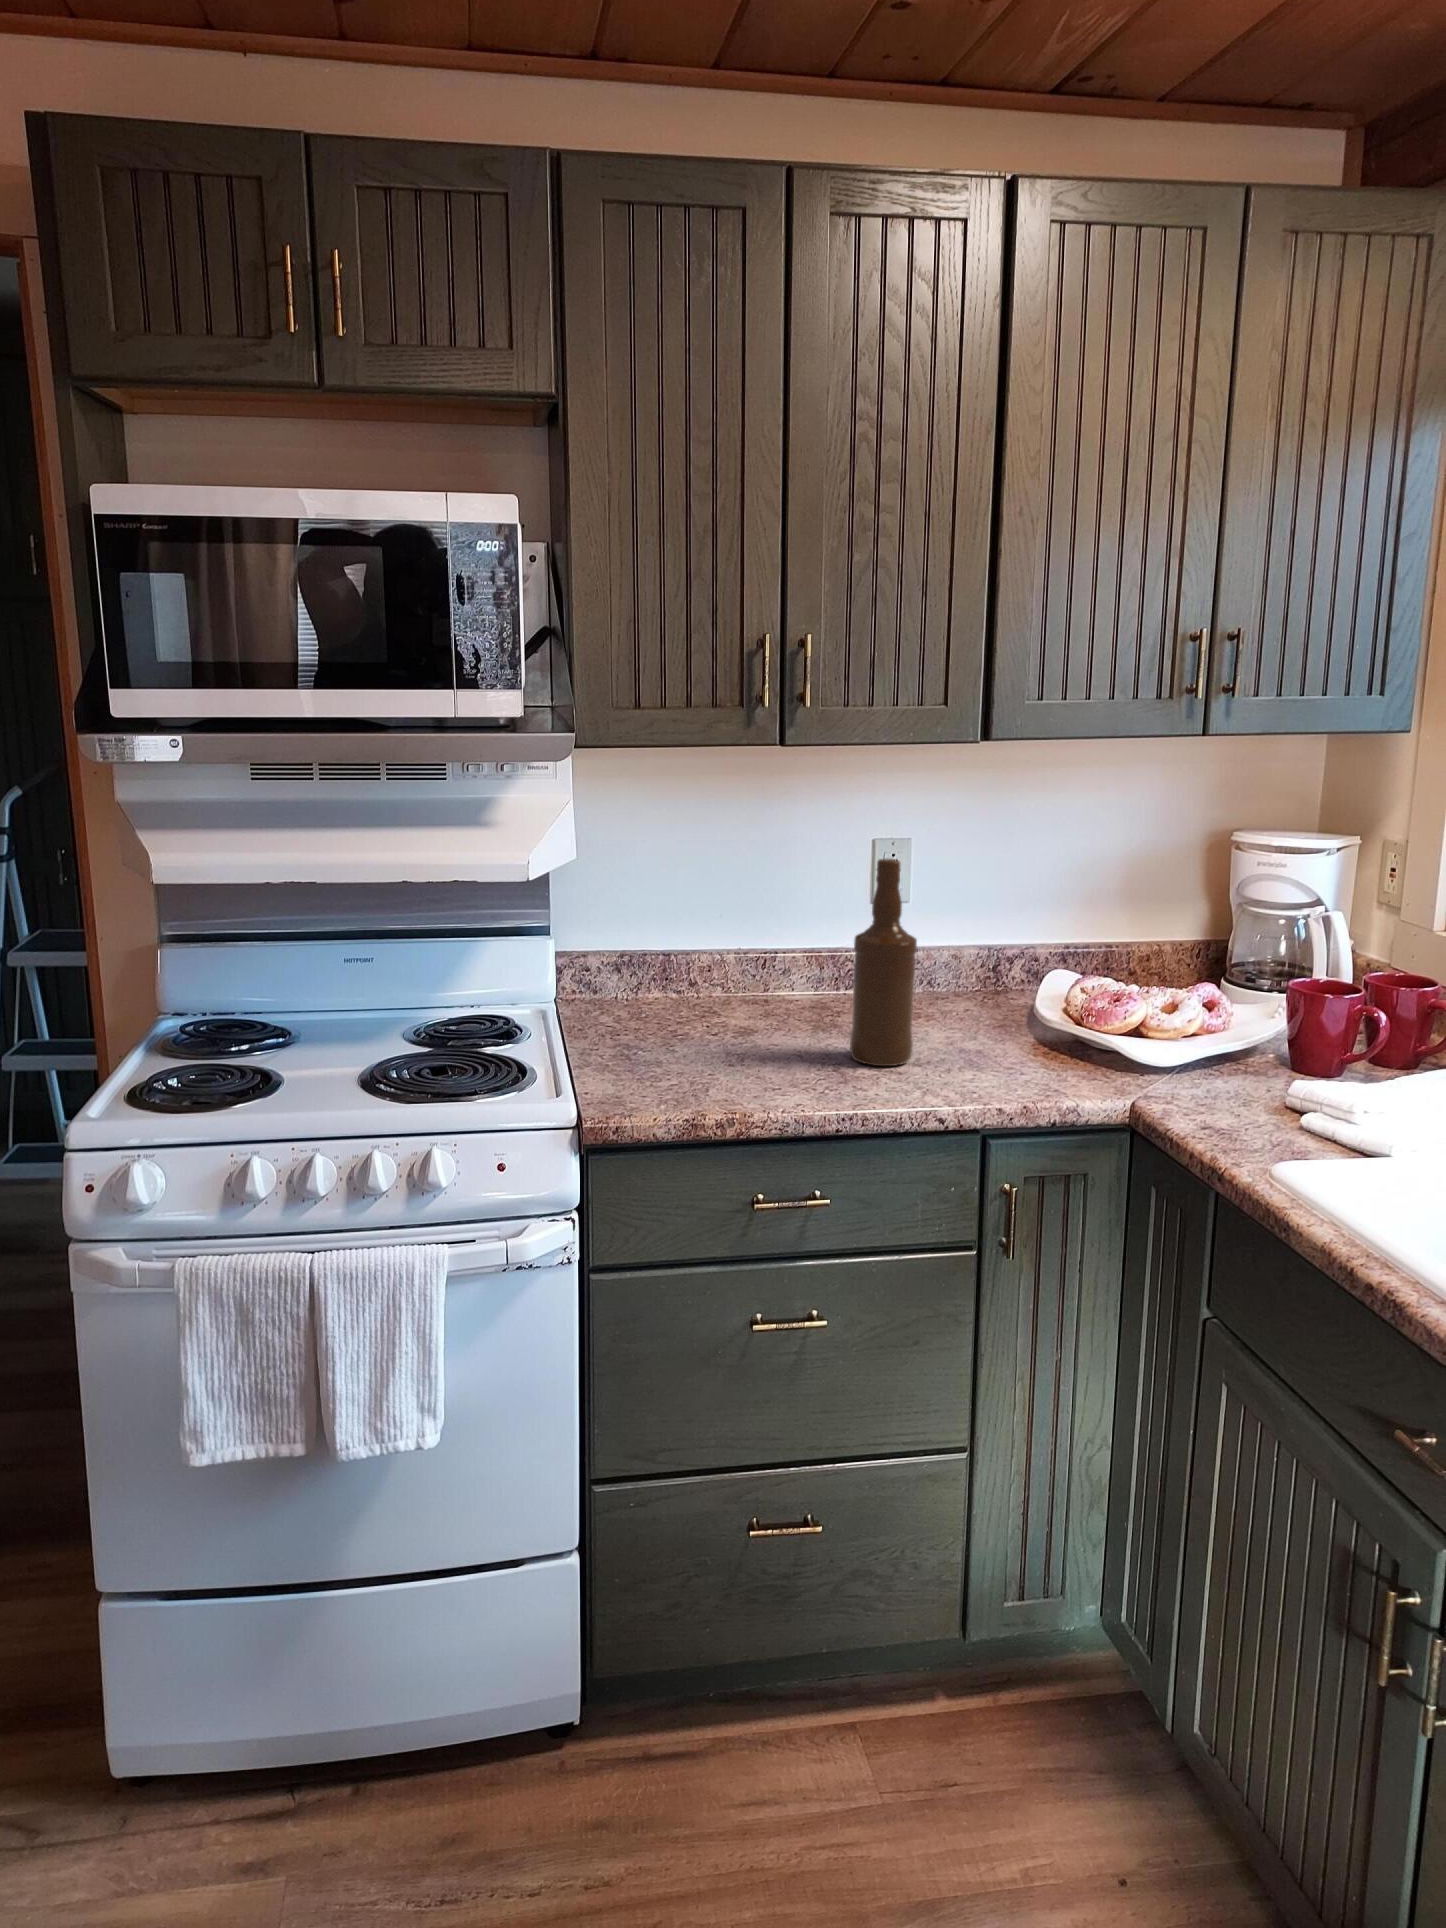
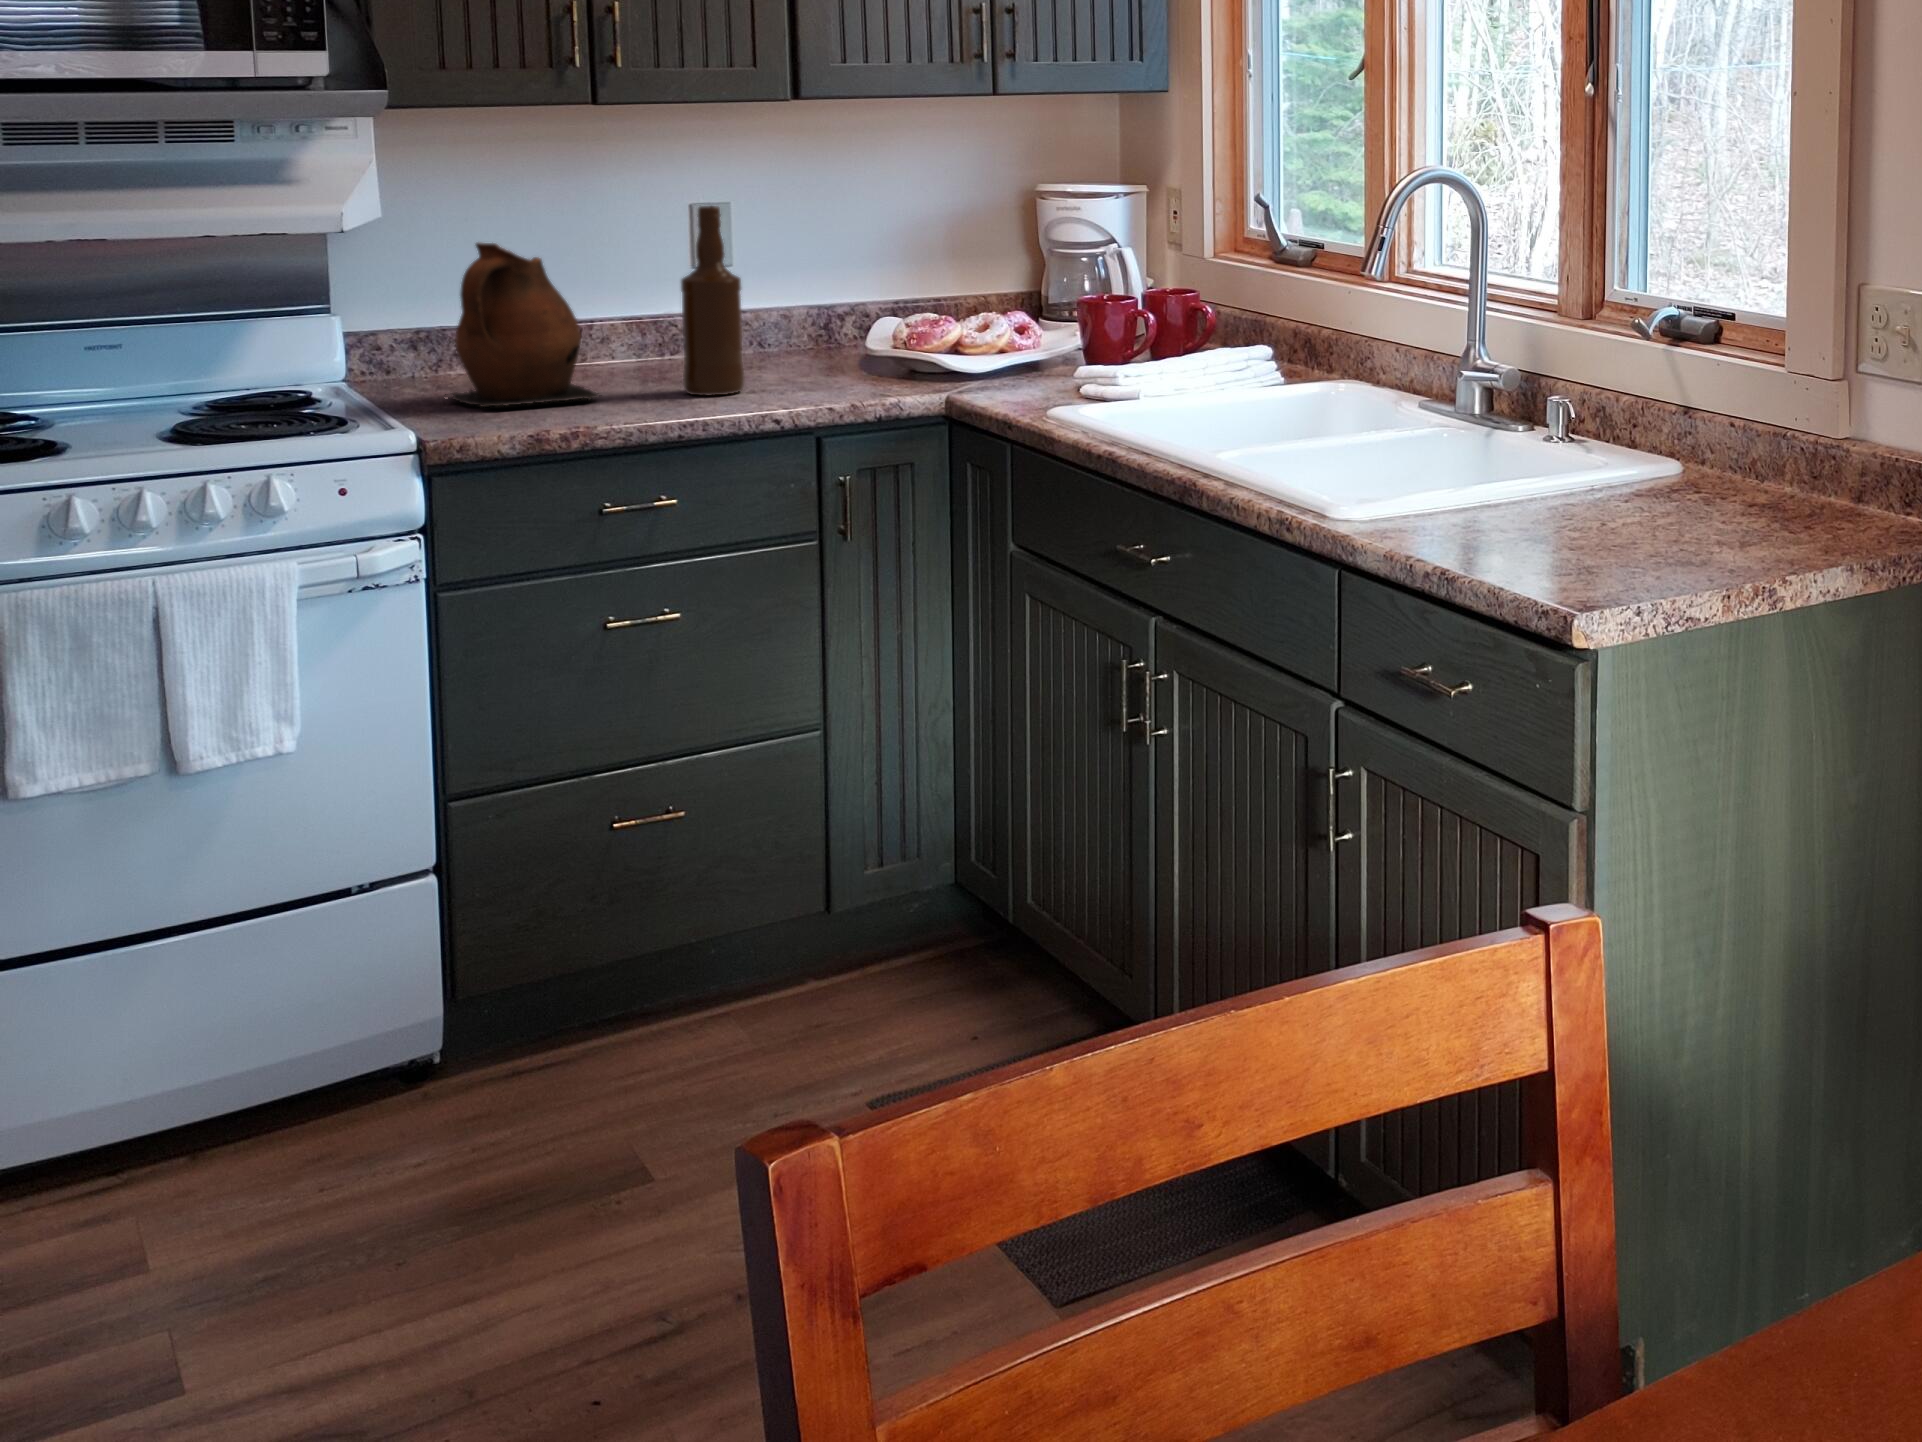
ceramic pitcher: none [623,889,768,1064] -> present [445,243,599,407]

